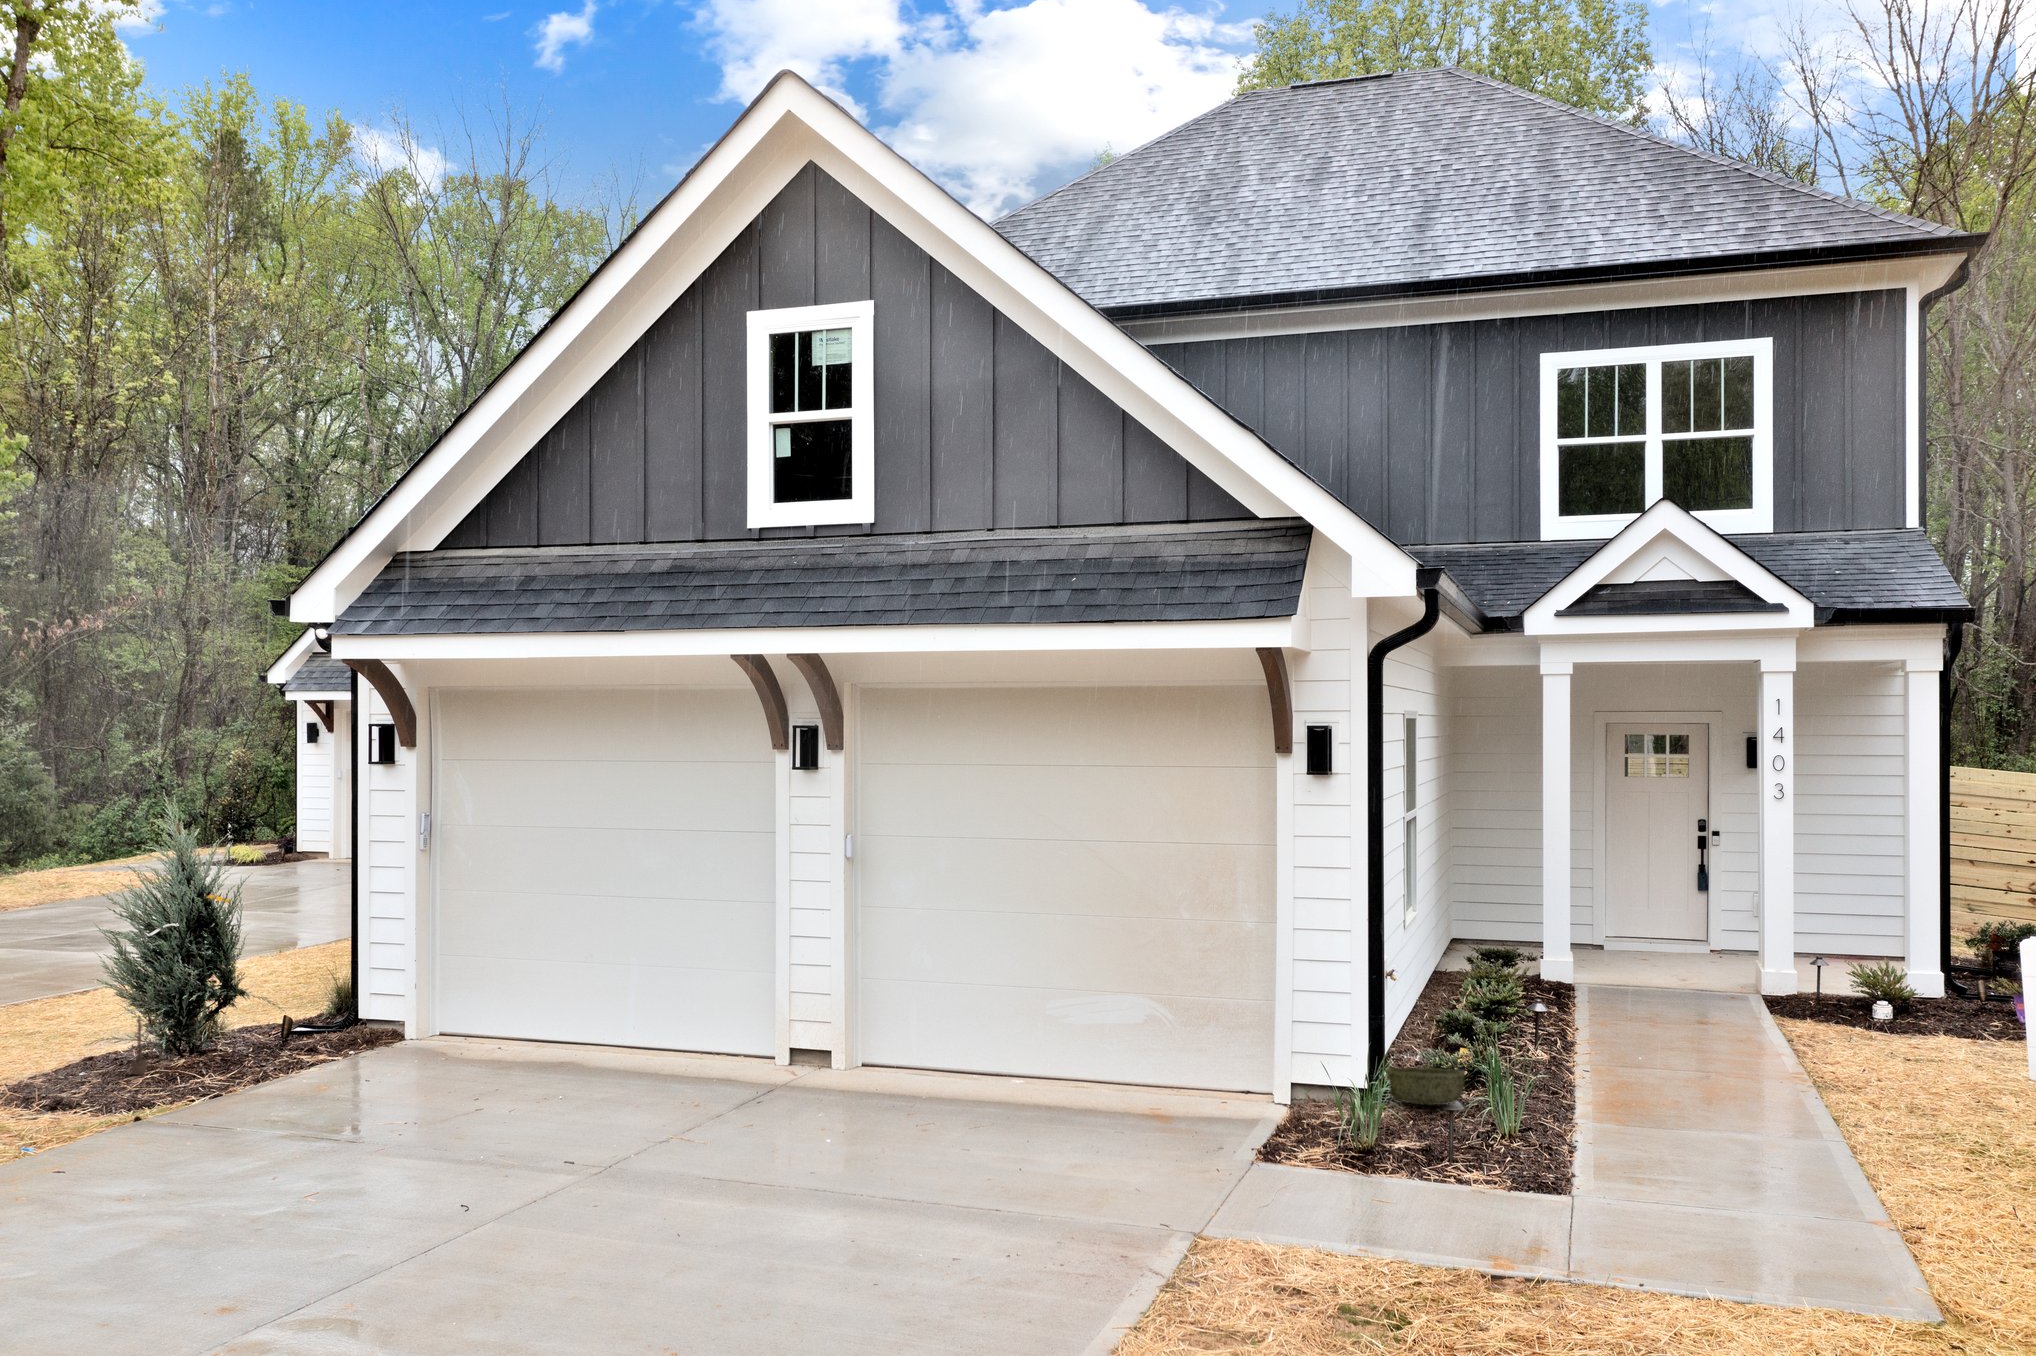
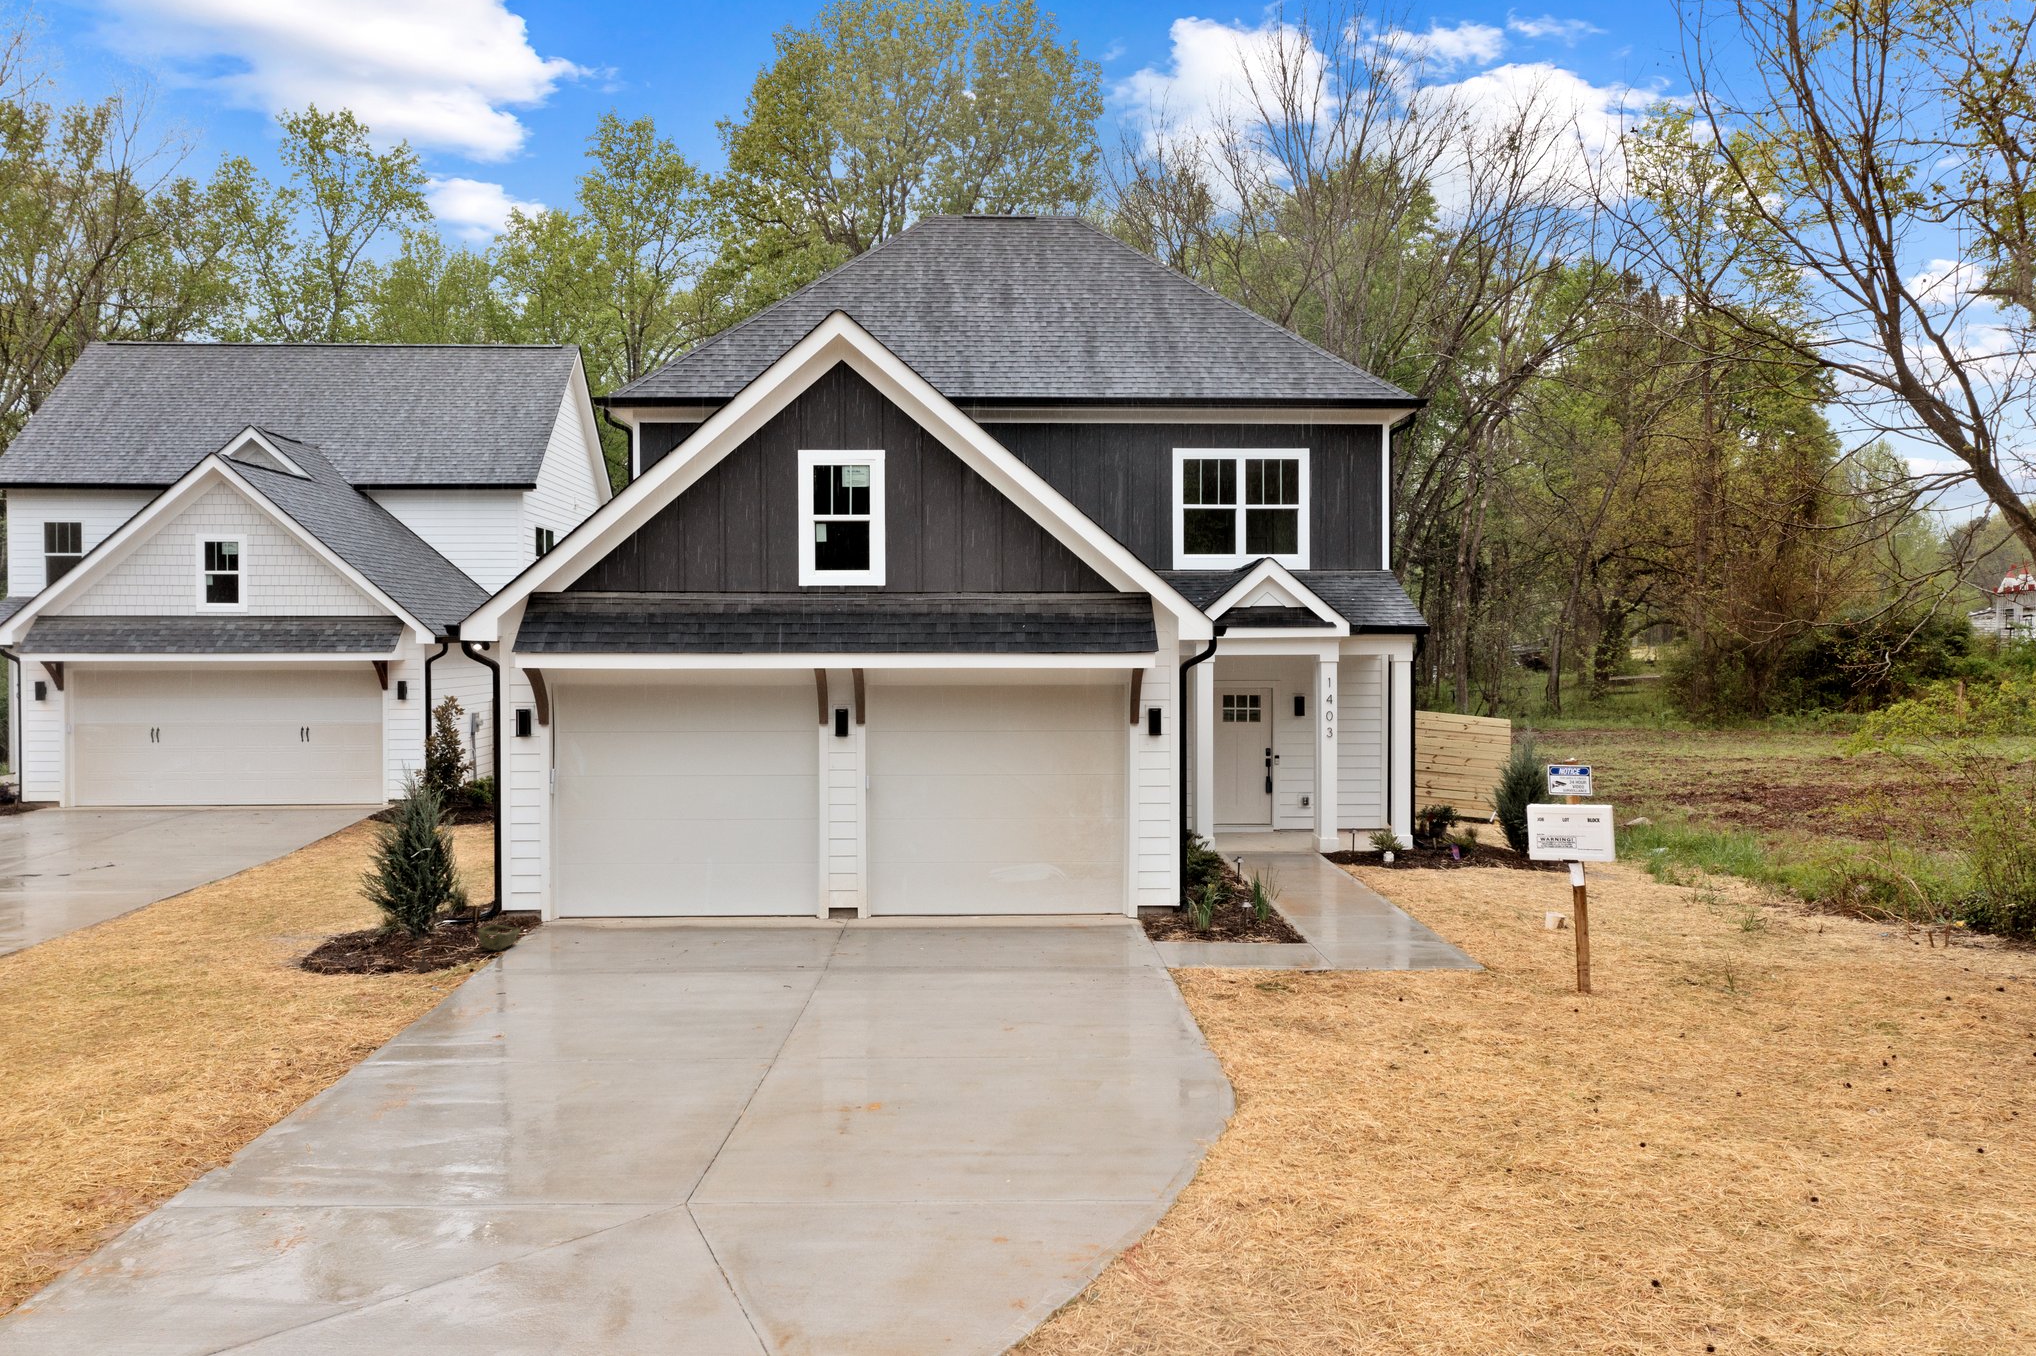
woven basket: present [1385,1067,1465,1105] -> present [478,924,520,950]

